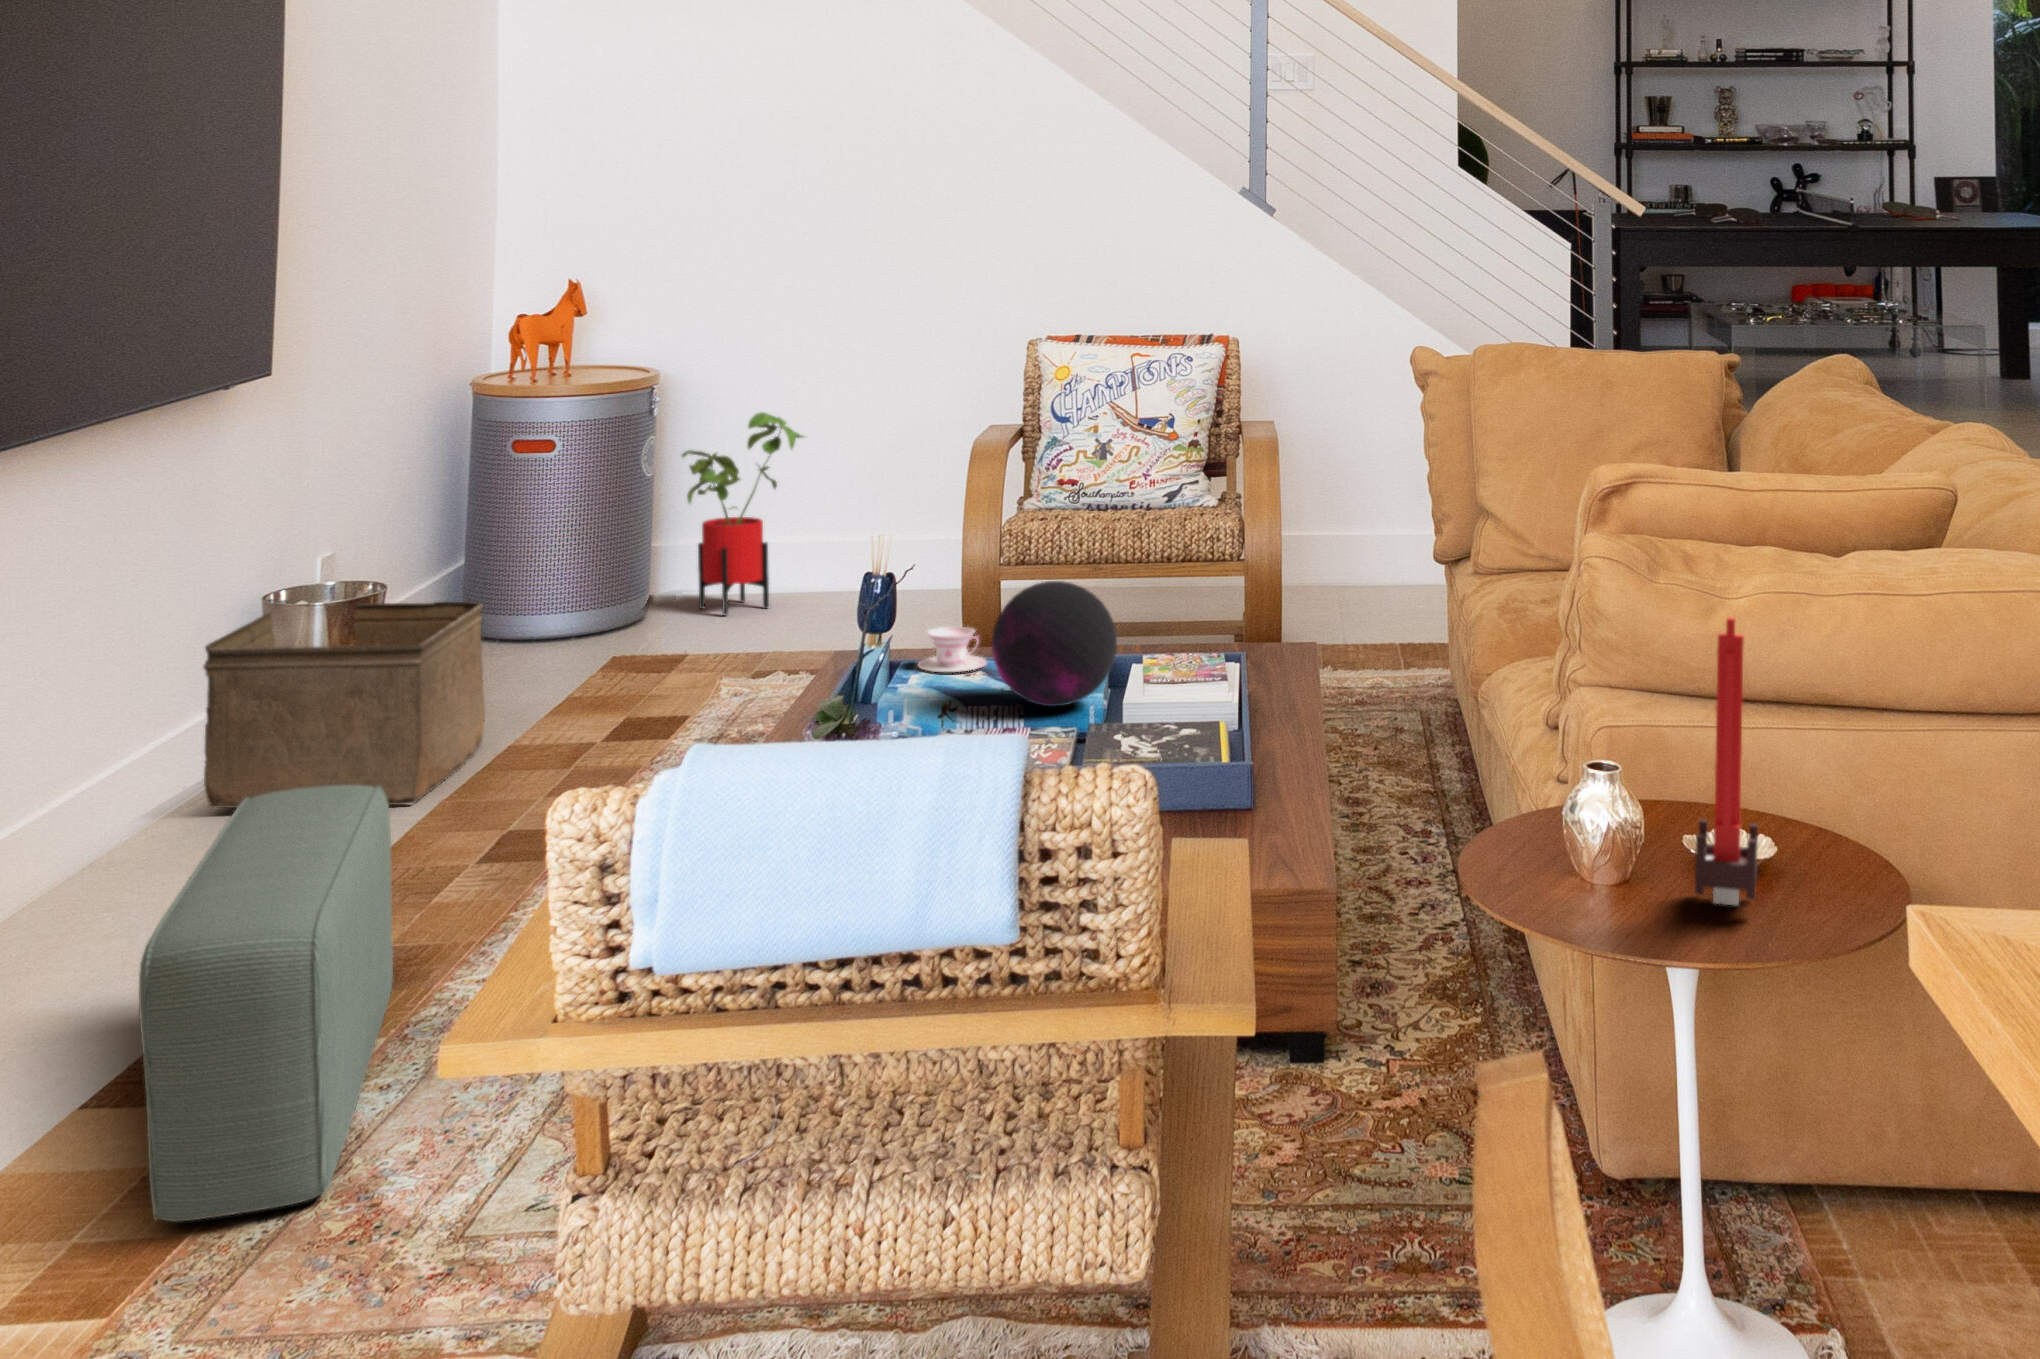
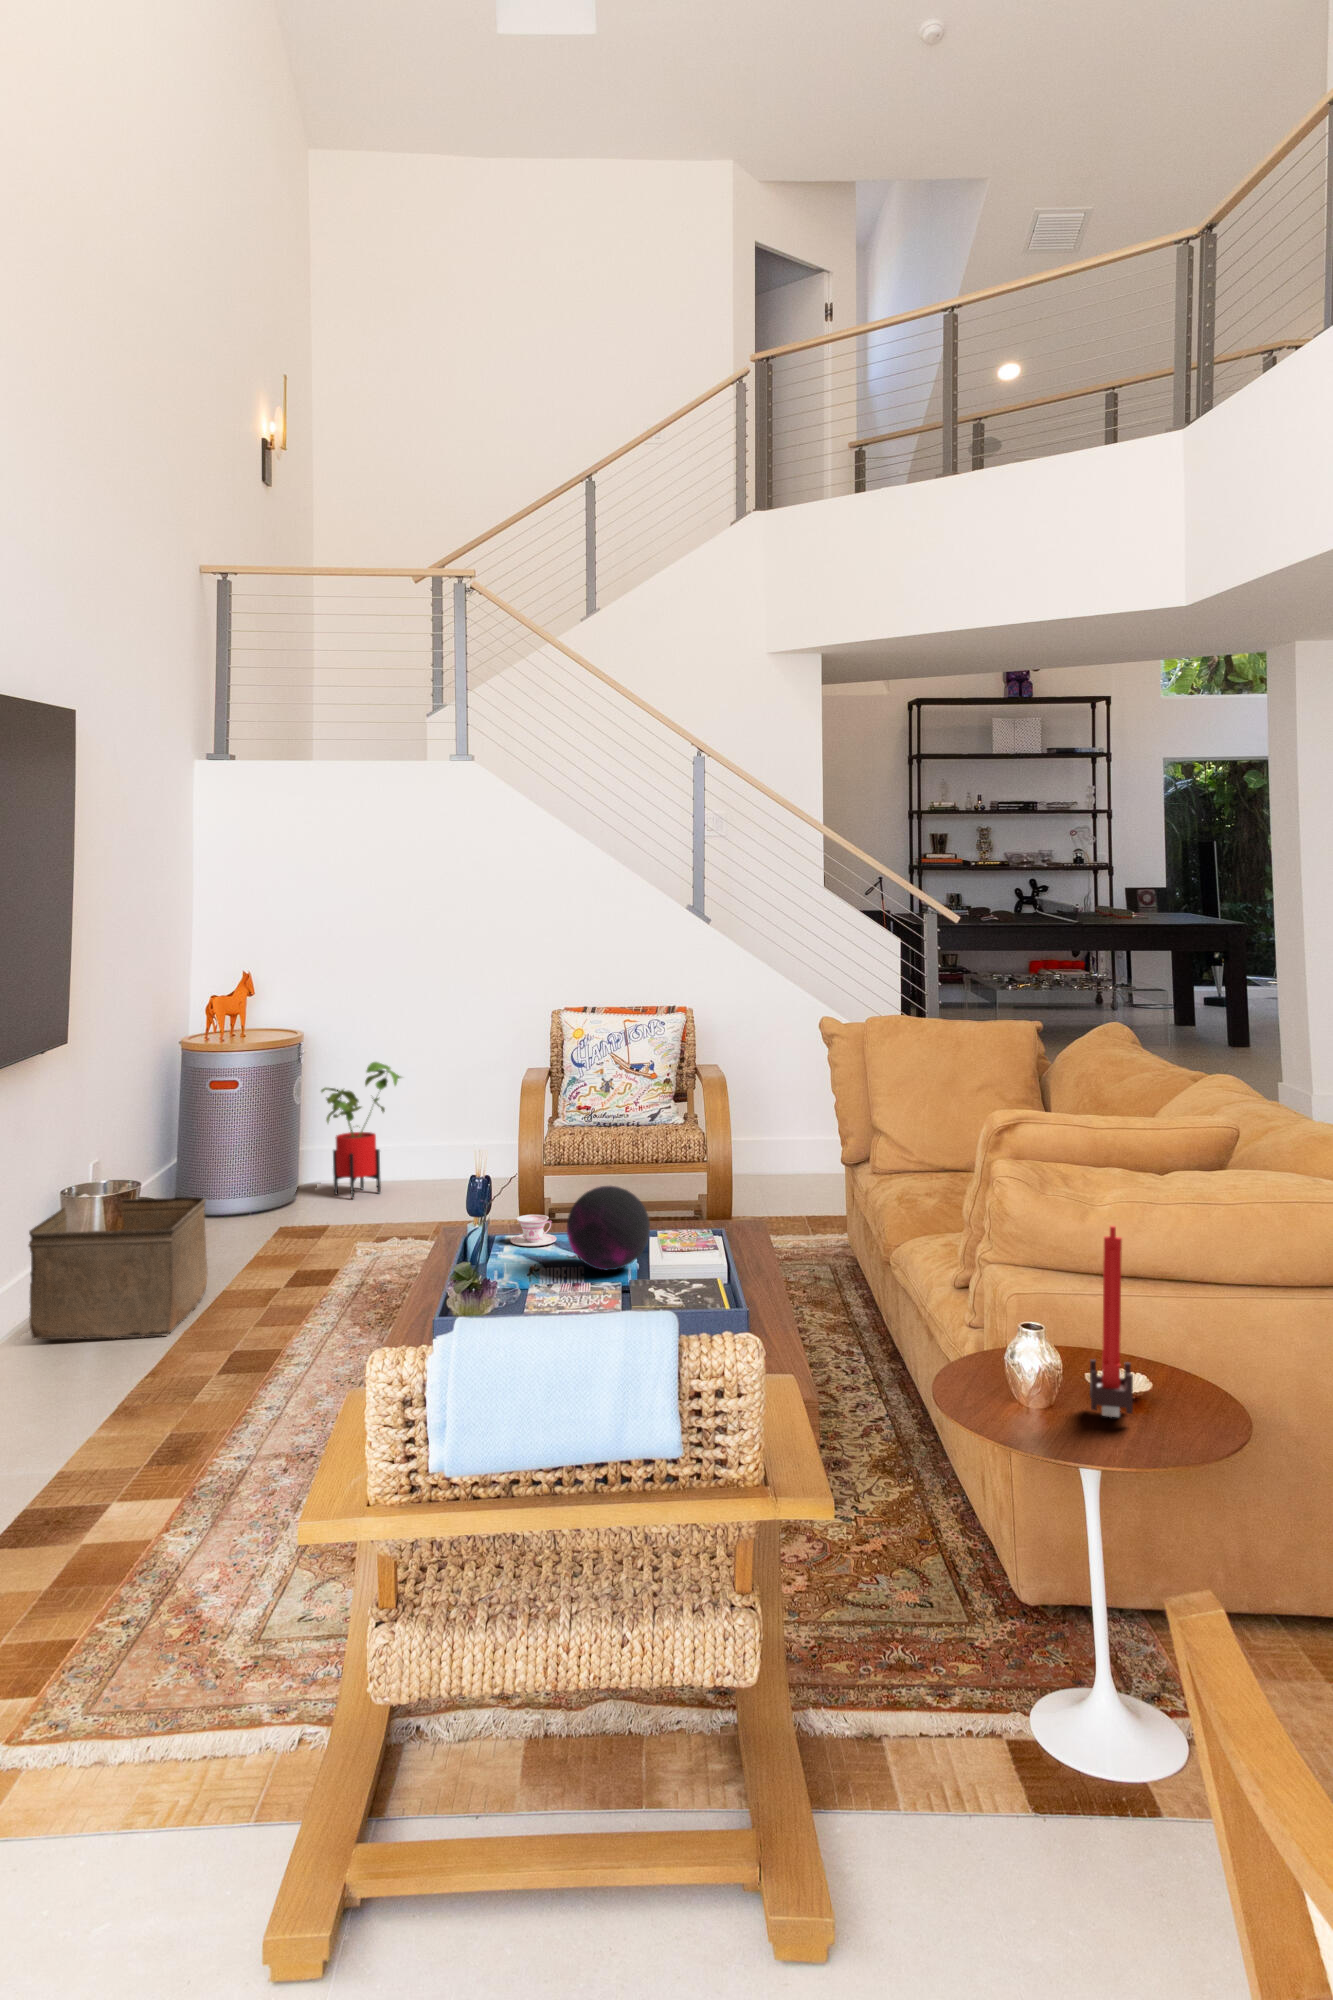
pouf: present [139,785,393,1222] -> none [41,1331,180,1630]

